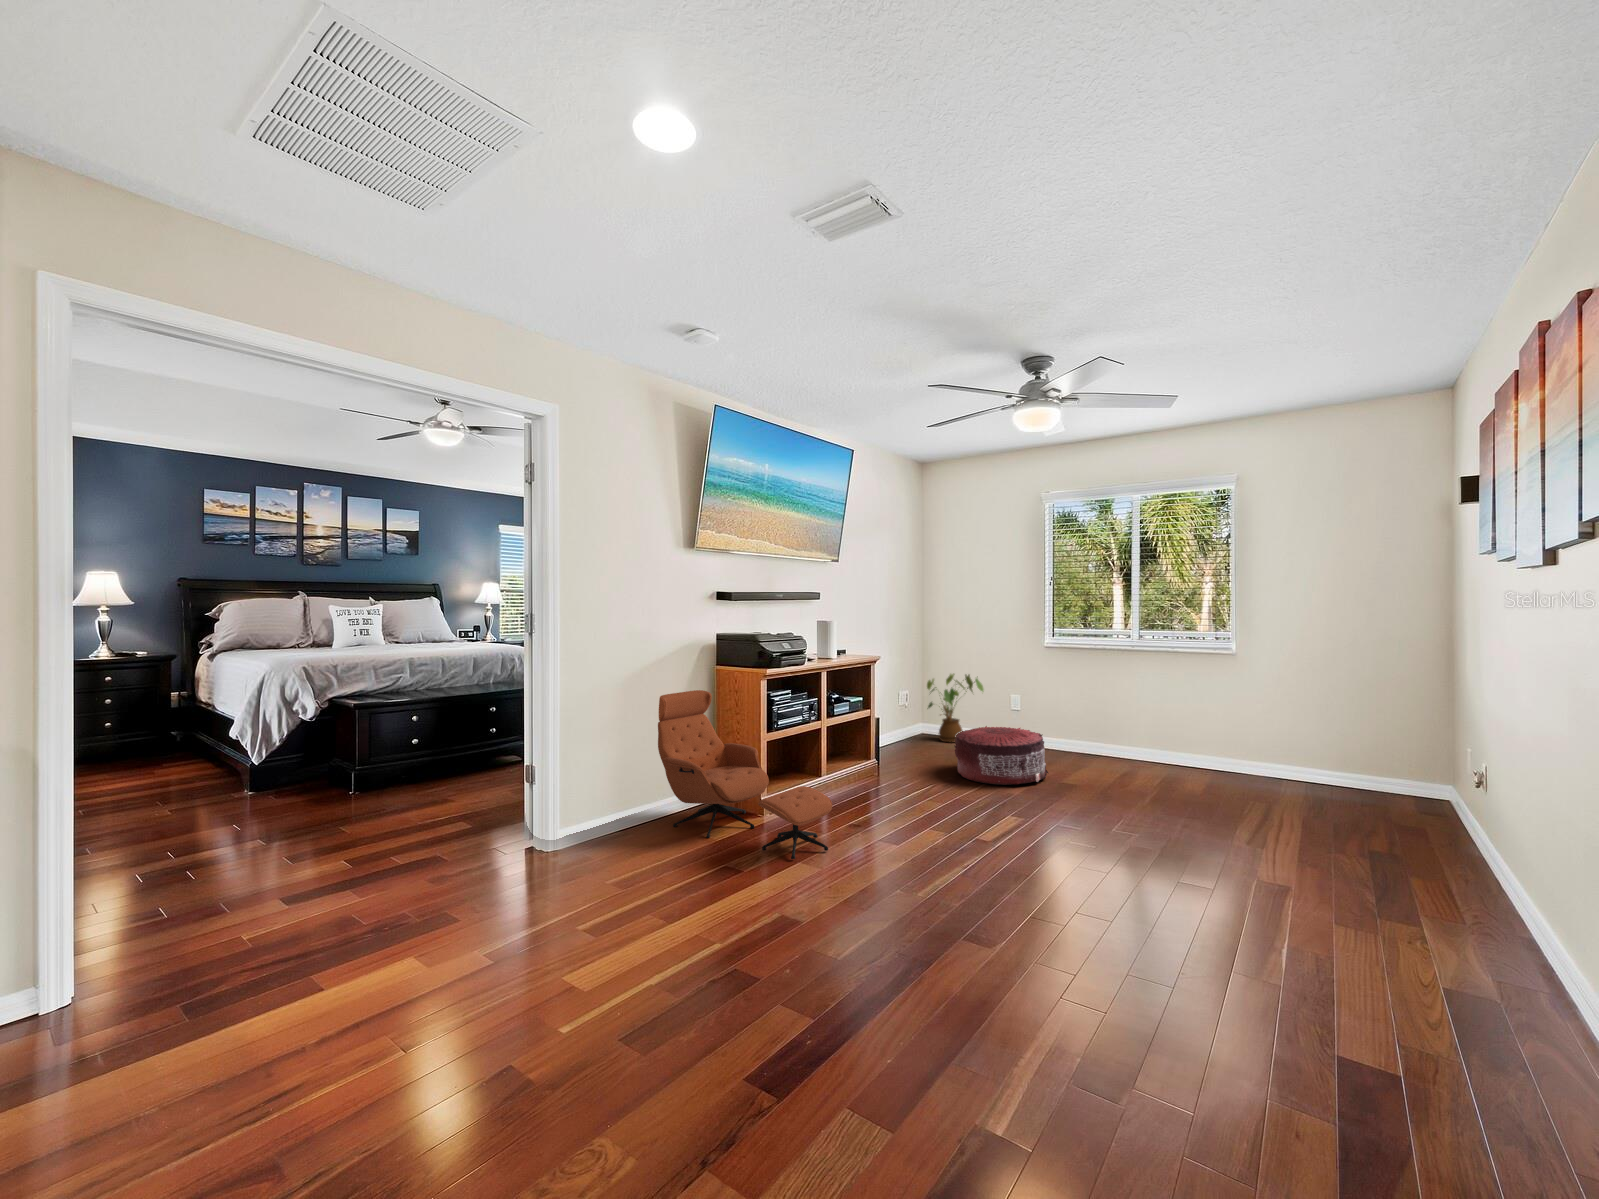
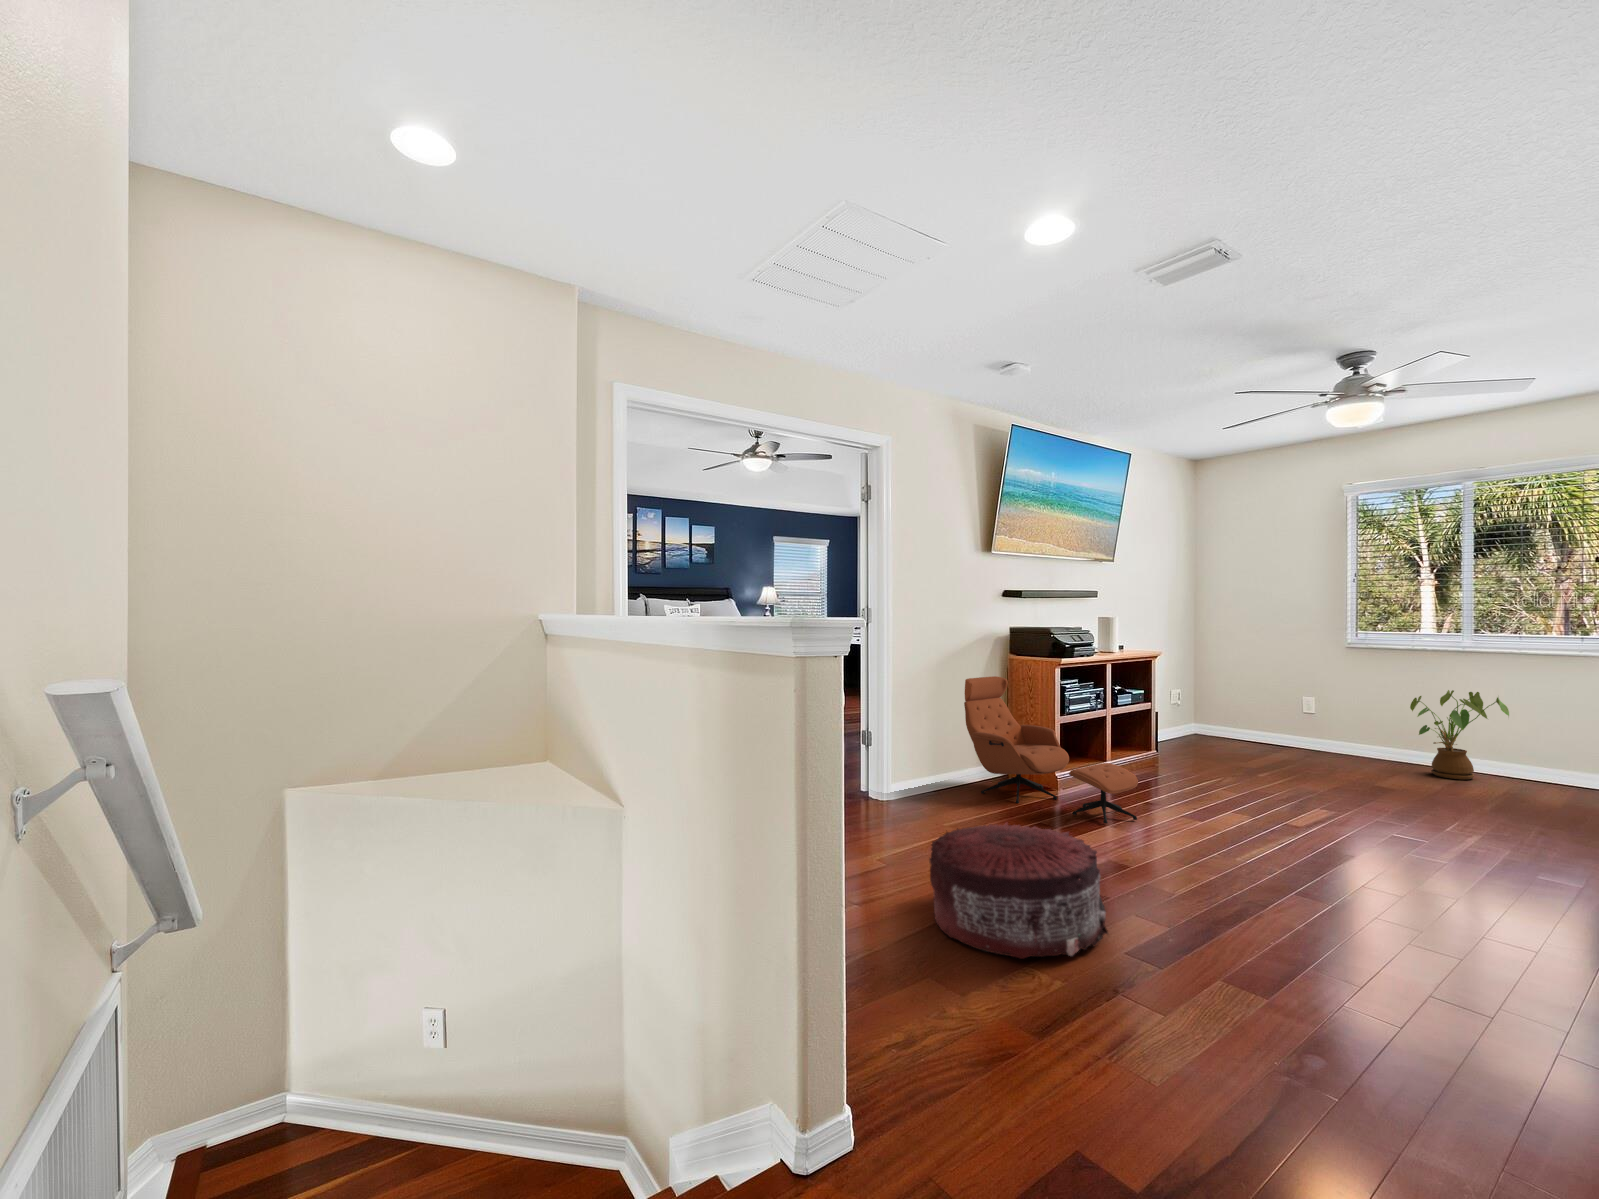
house plant: present [927,674,984,742] -> present [1410,690,1509,780]
pouf: present [955,726,1048,785] -> present [929,823,1108,959]

